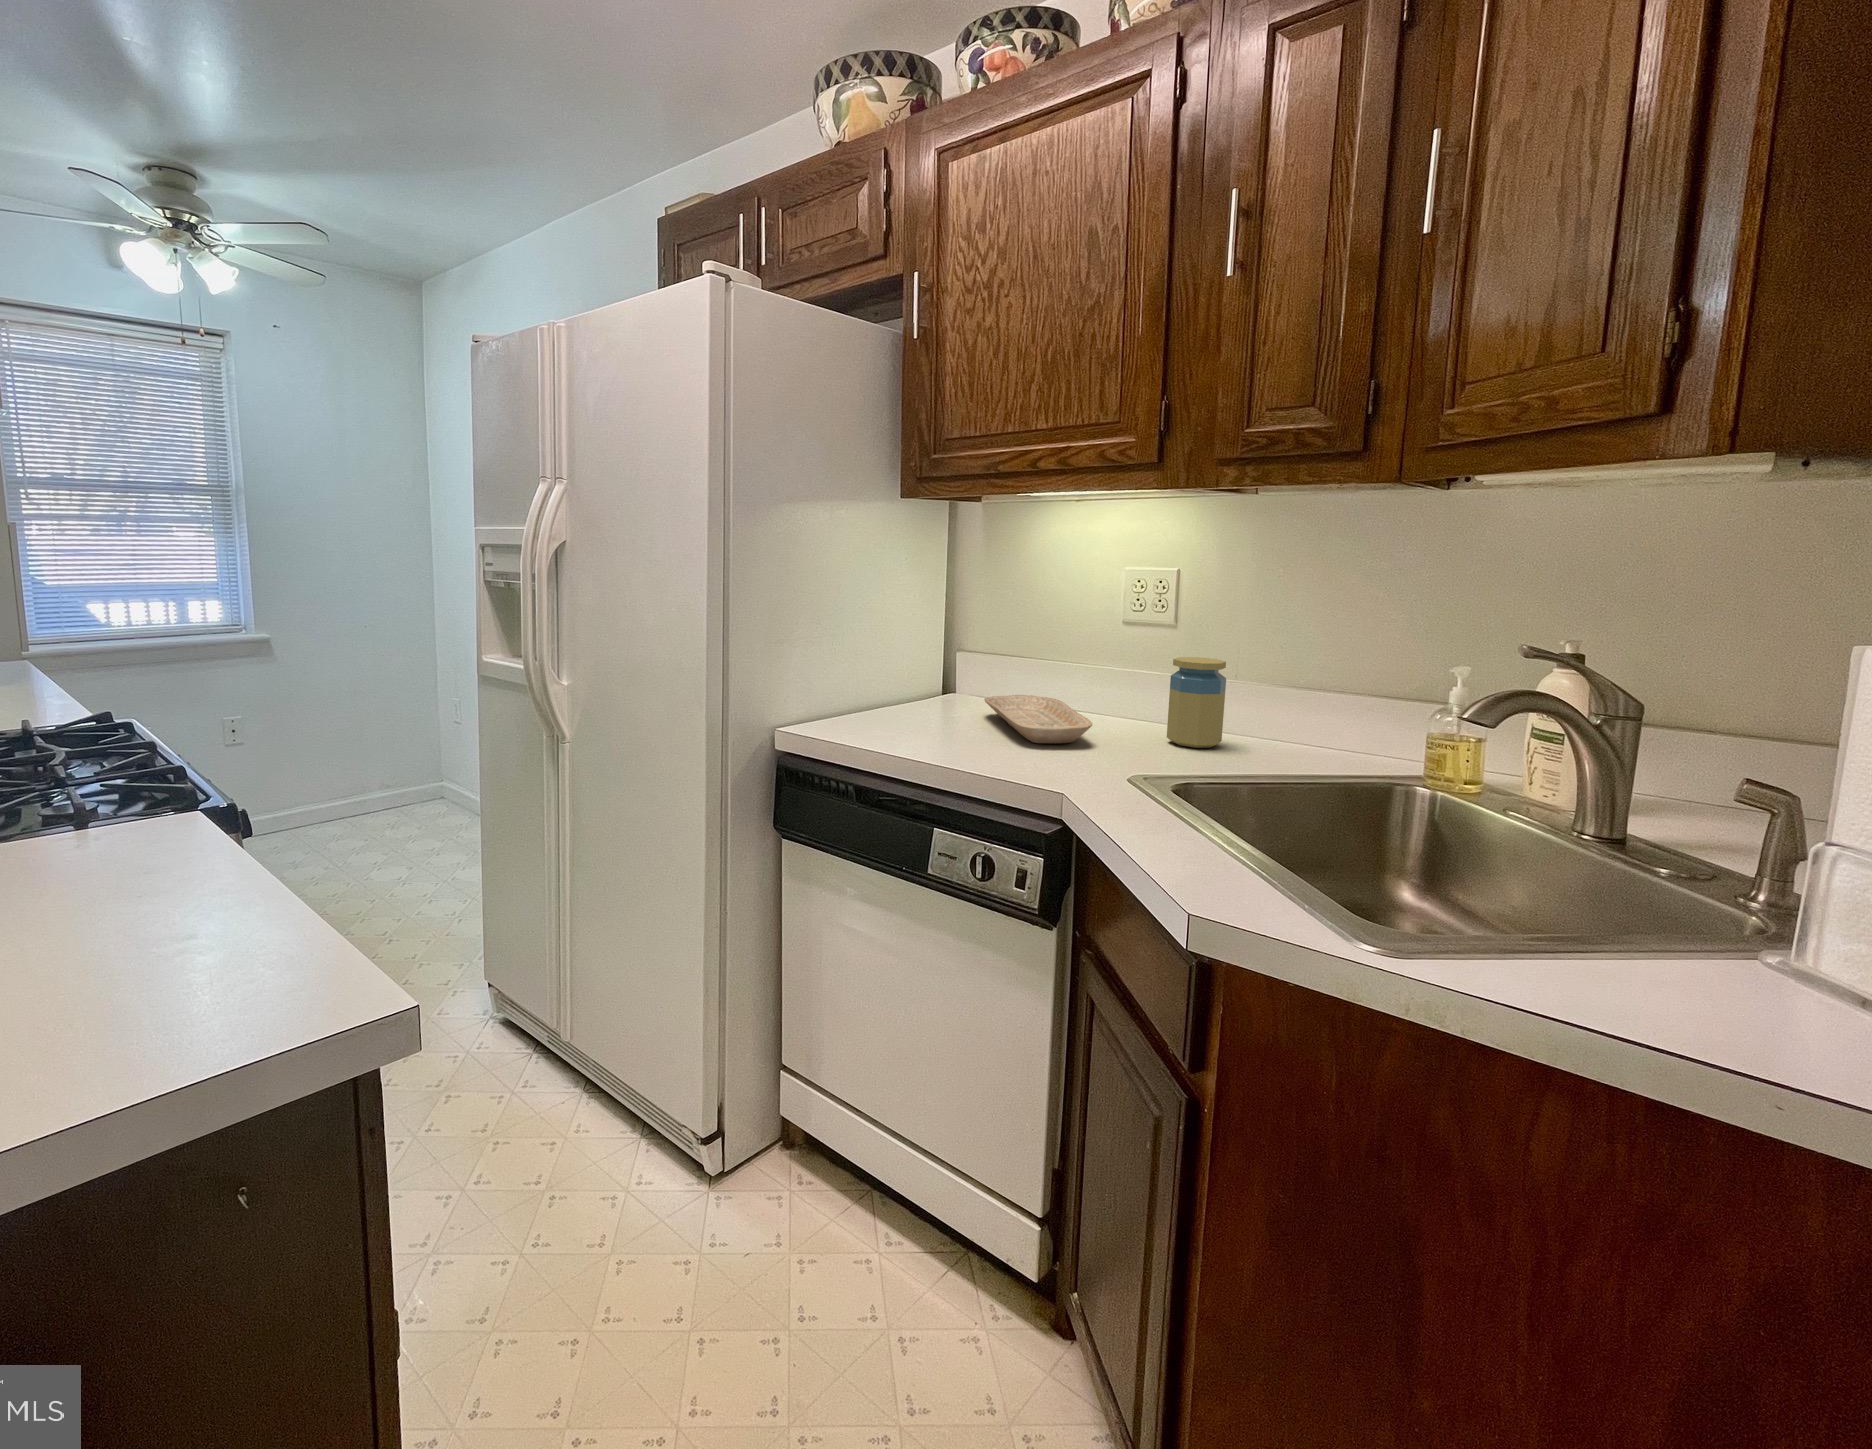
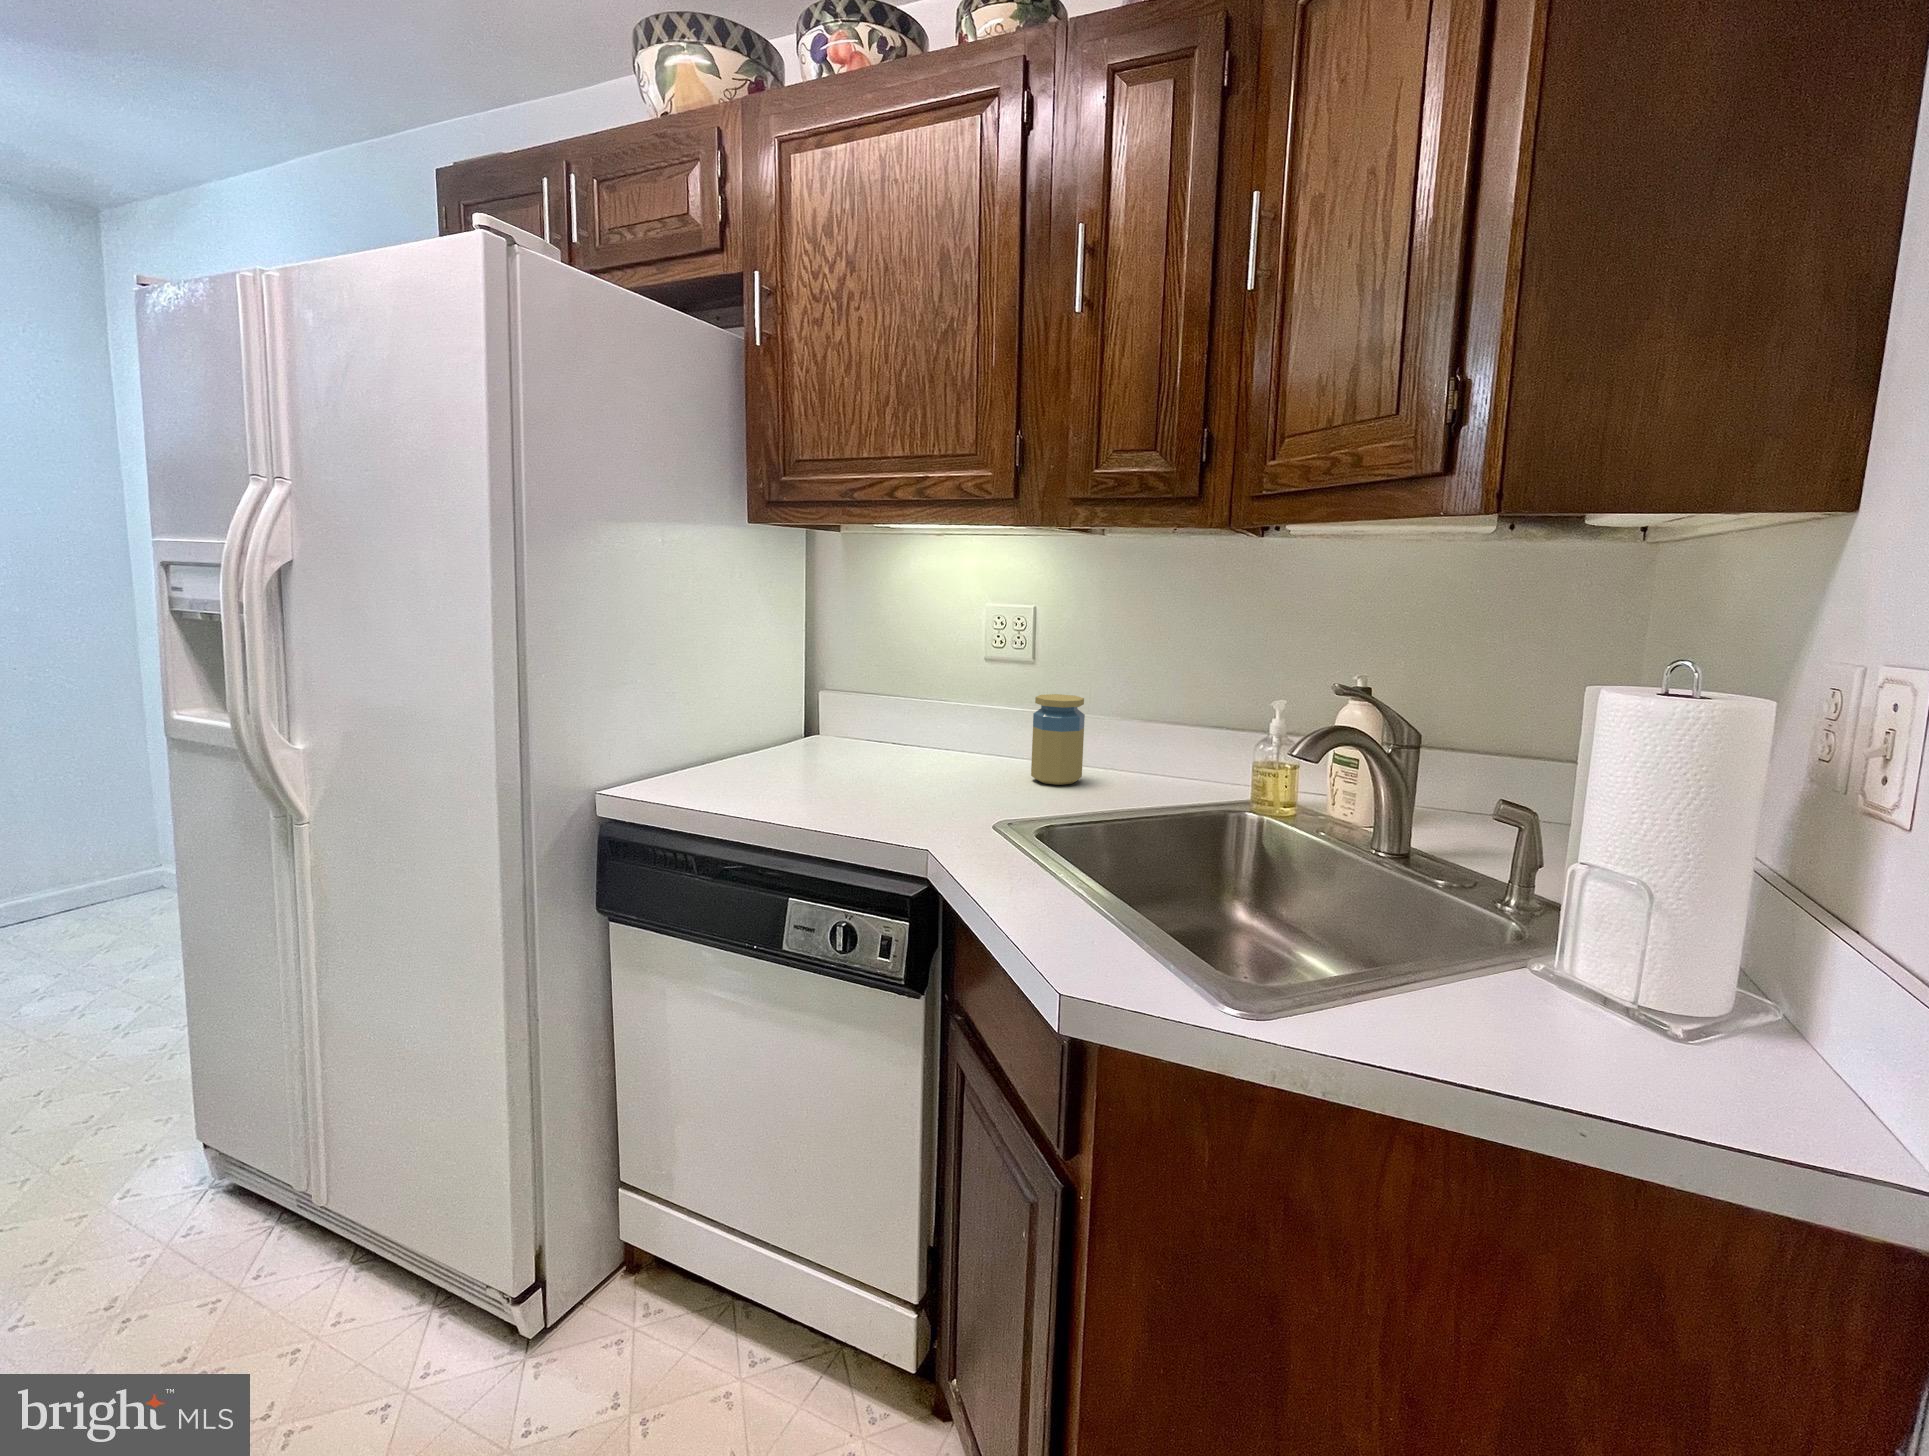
tray: present [984,695,1093,743] -> none [848,737,958,791]

